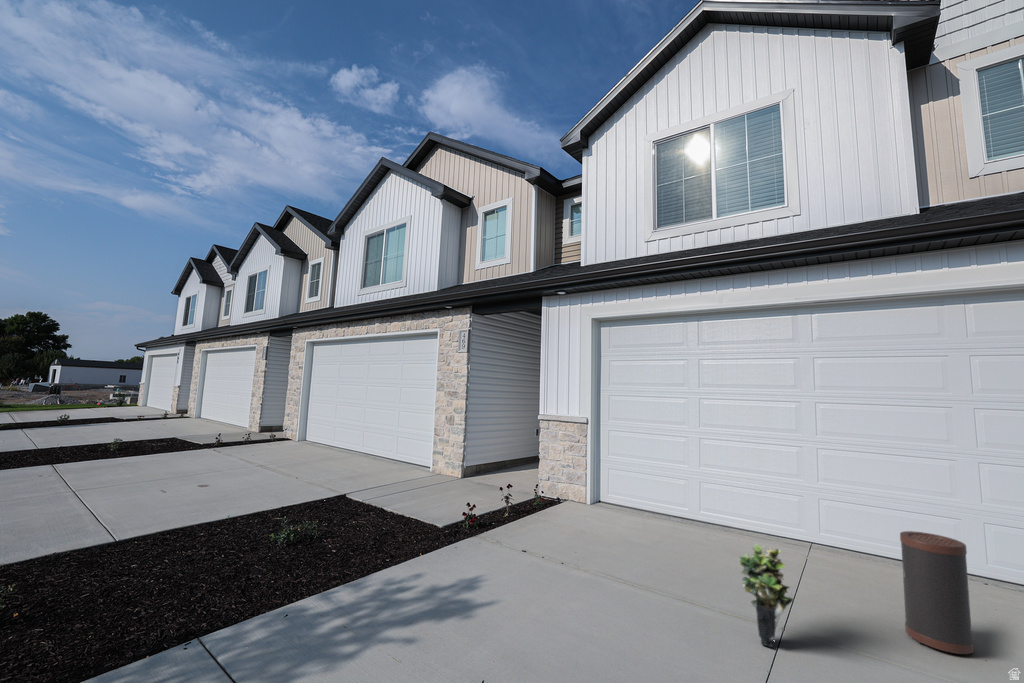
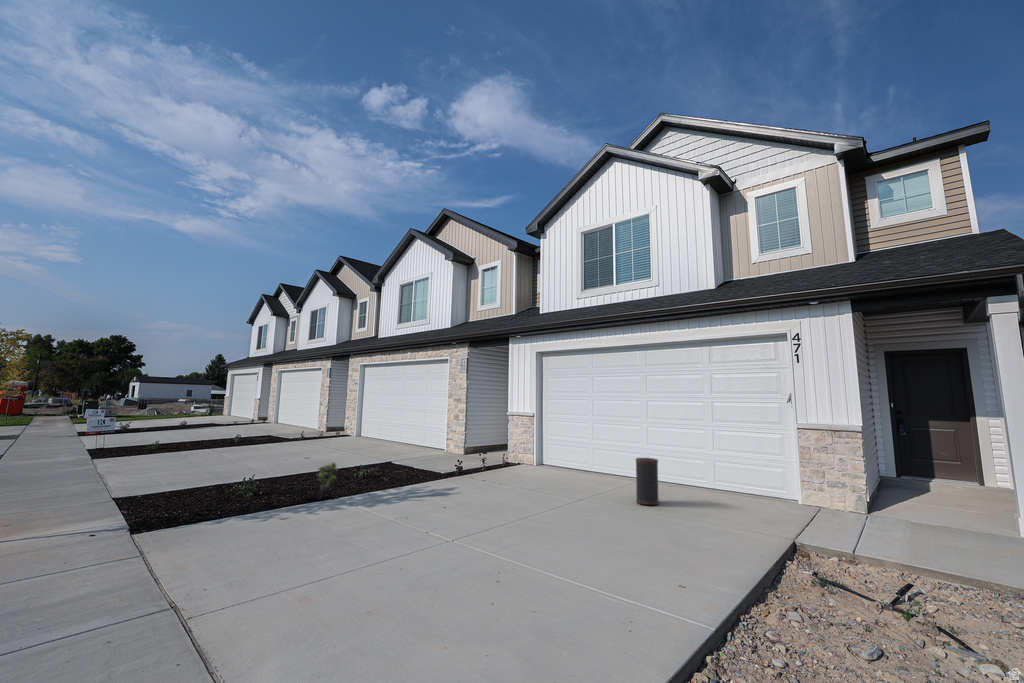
potted plant: present [739,544,794,647] -> present [317,463,338,500]

